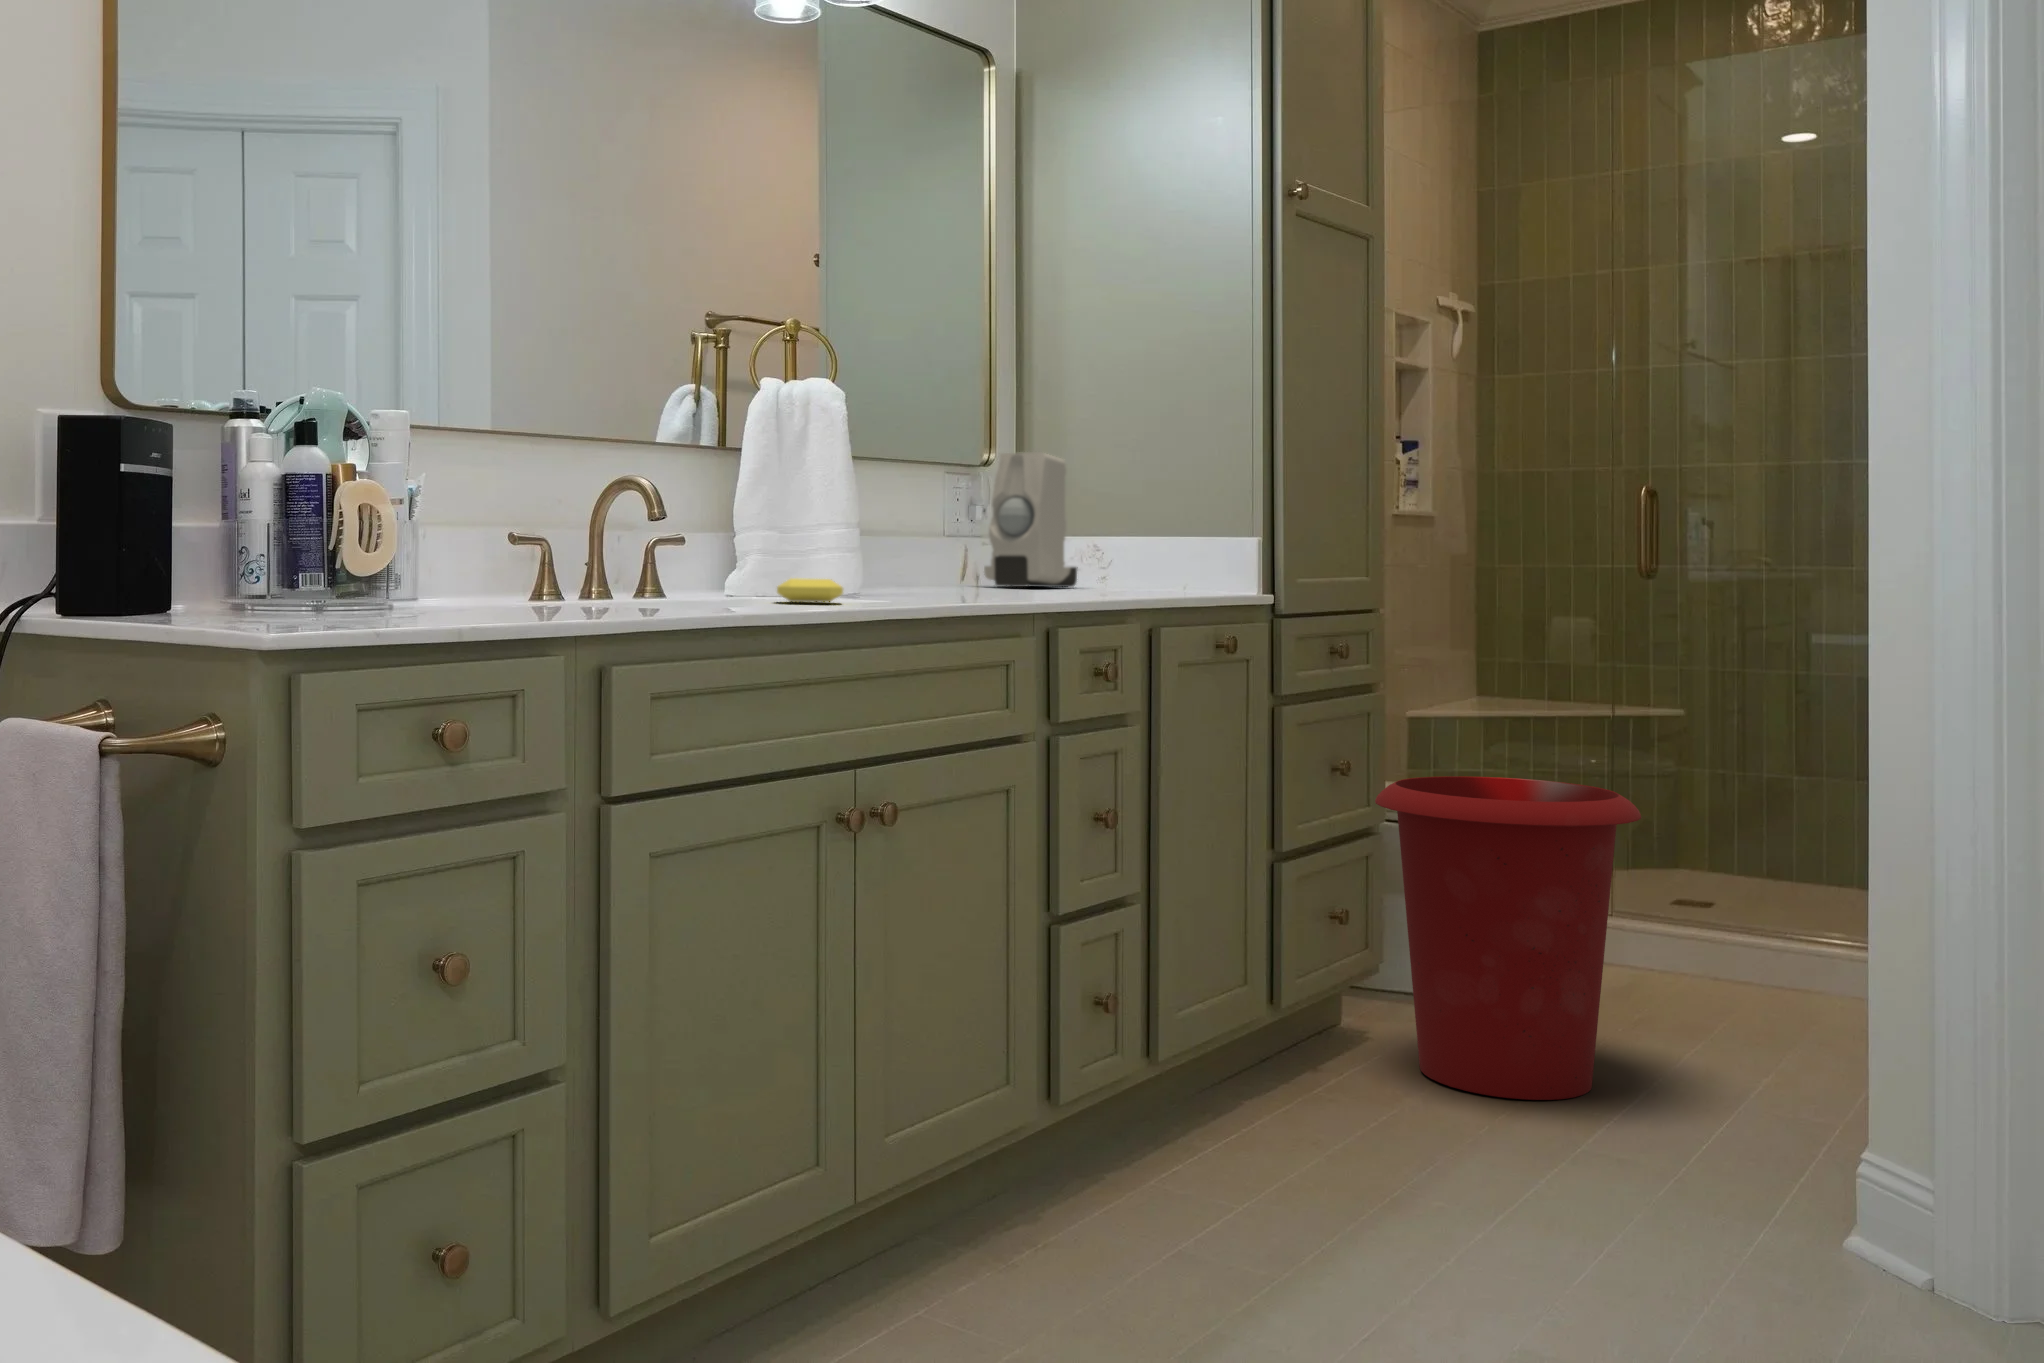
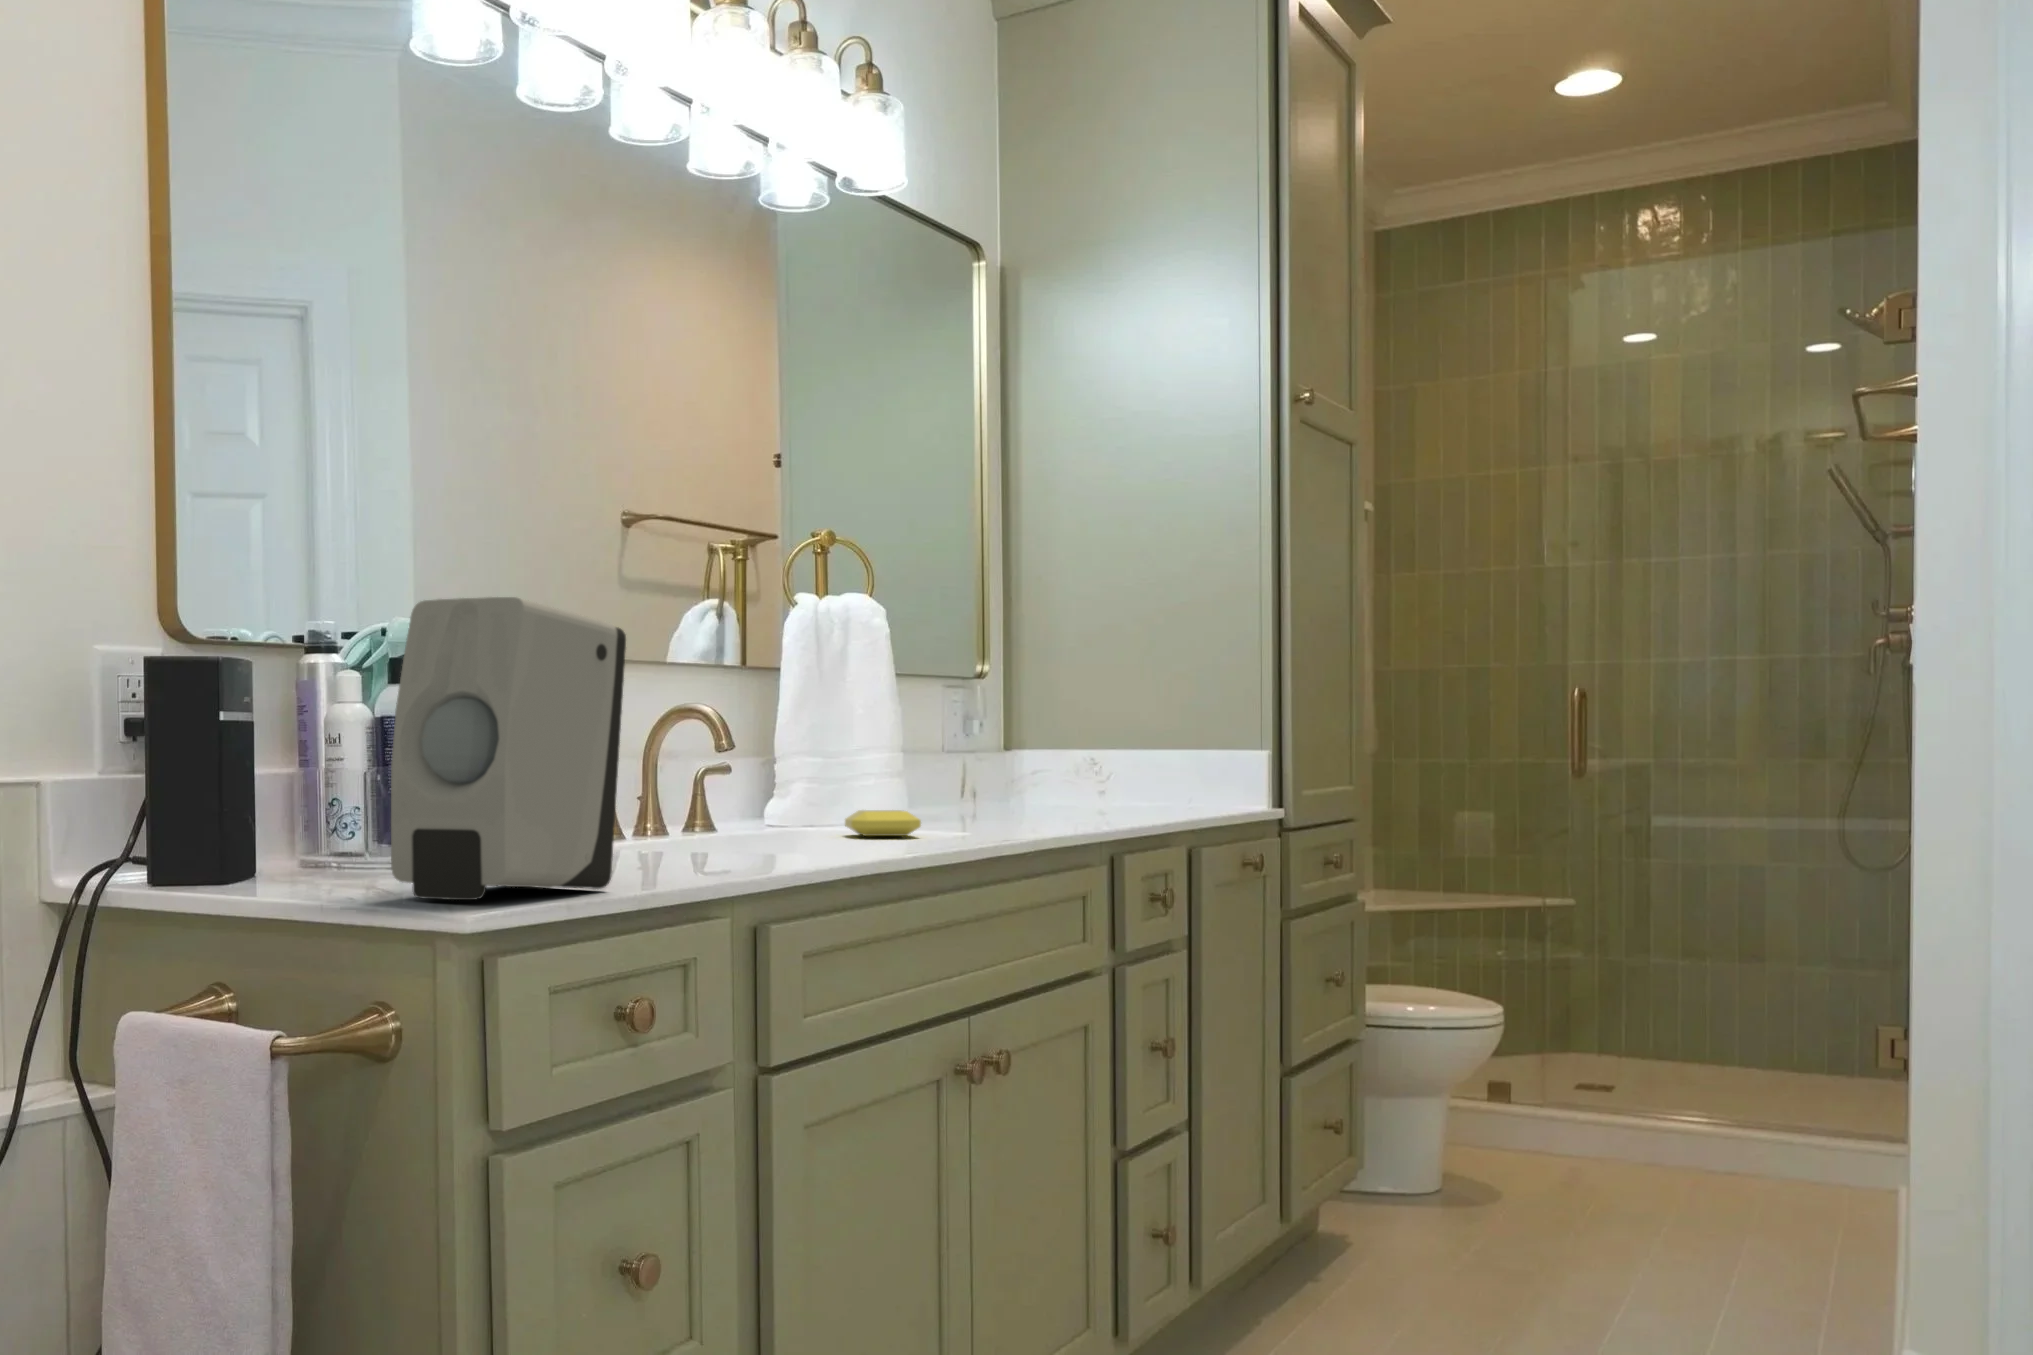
soap dispenser: present [984,452,1077,587] -> present [391,597,626,900]
waste bin: present [1375,776,1641,1100] -> none [1363,981,1610,1297]

